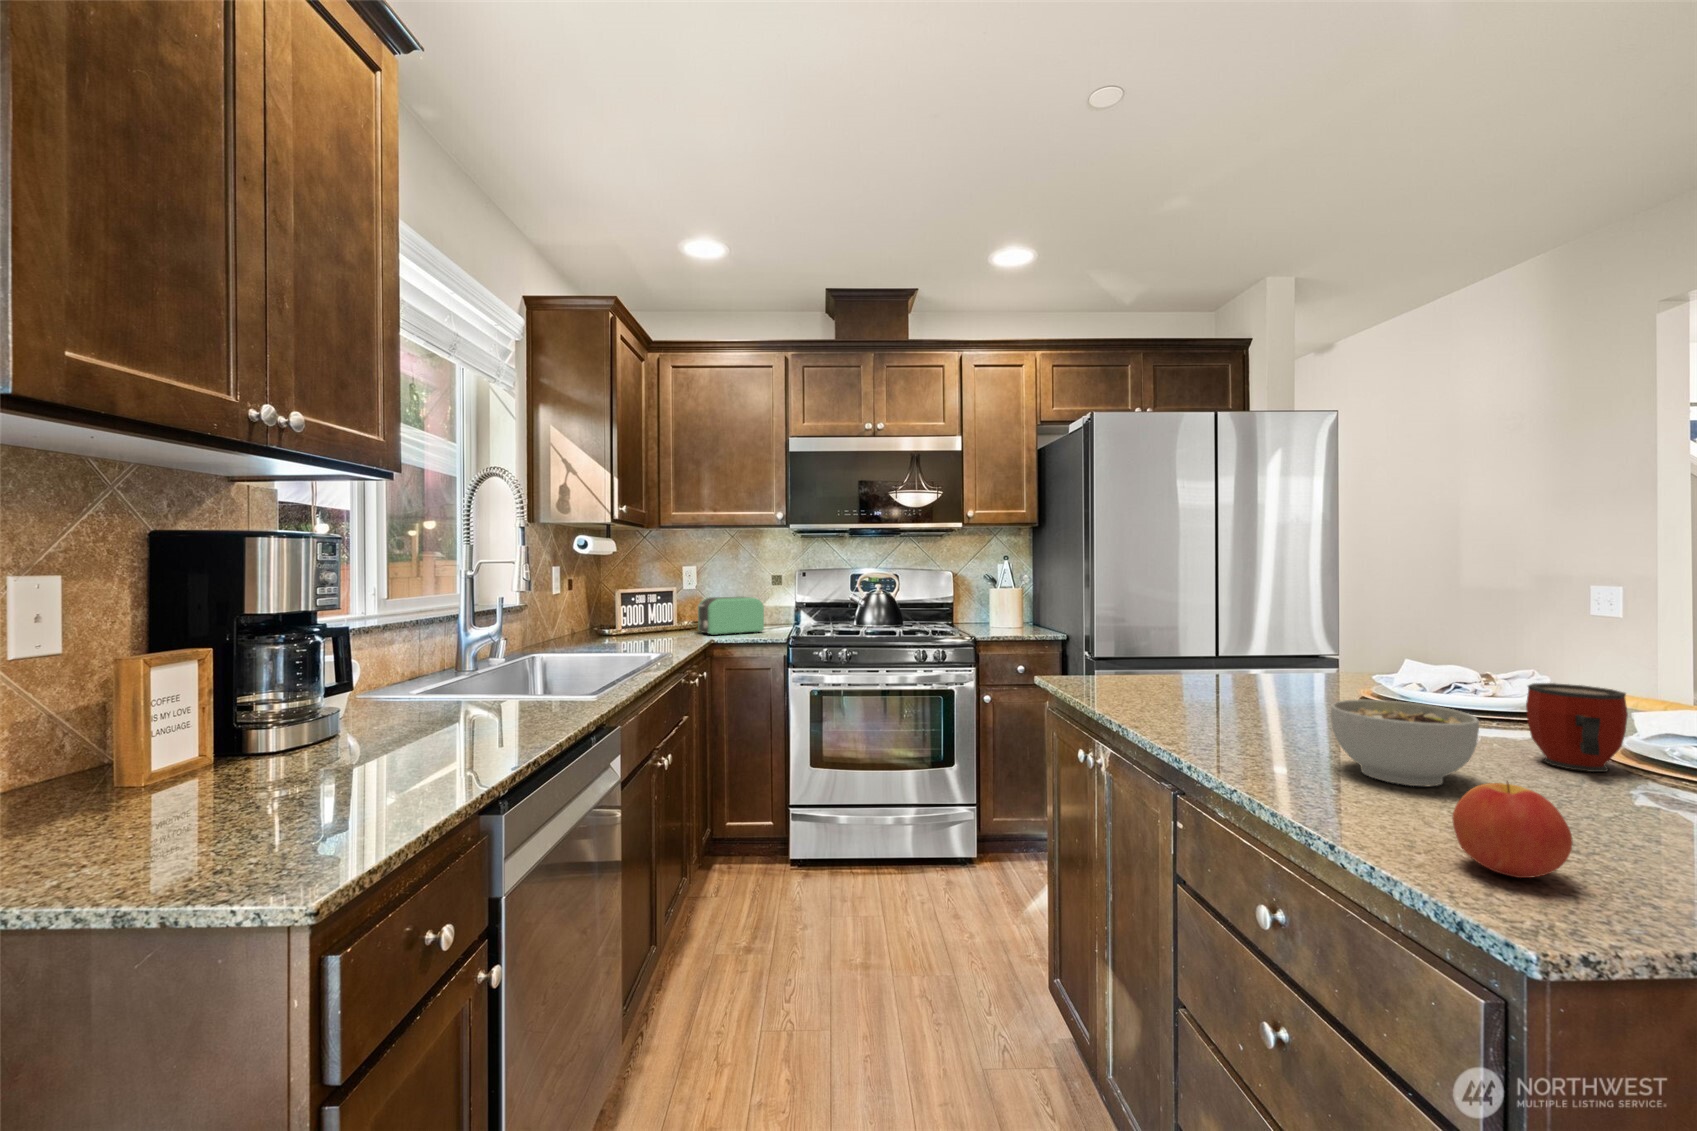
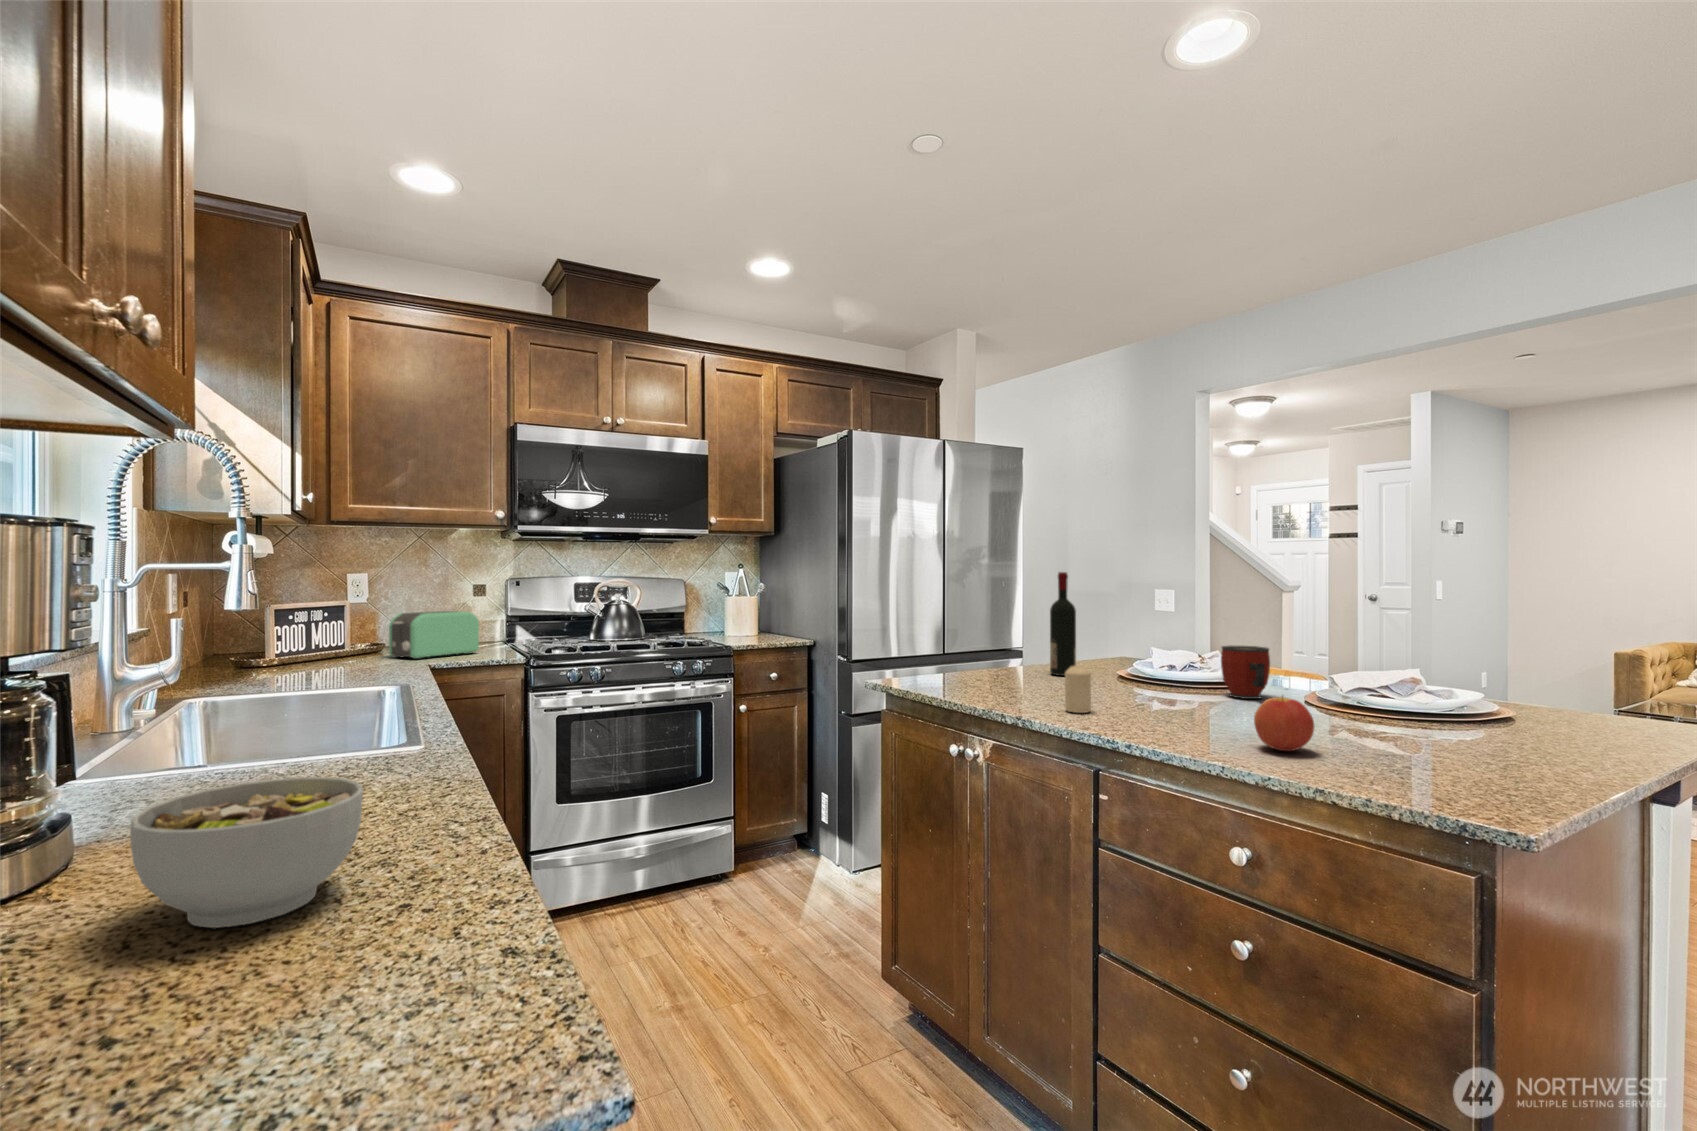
wine bottle: none [1284,568,1323,703] -> present [1050,572,1076,676]
candle: none [1222,694,1259,758] -> present [1065,666,1091,713]
bowl: present [1331,700,1479,786] -> present [130,777,363,928]

